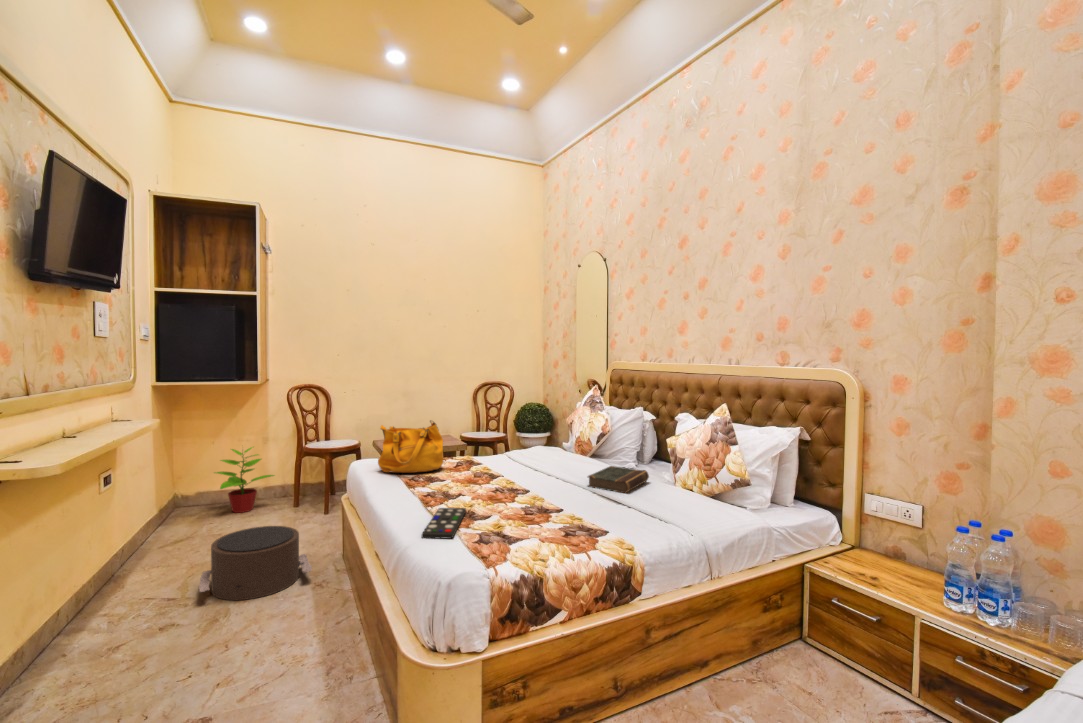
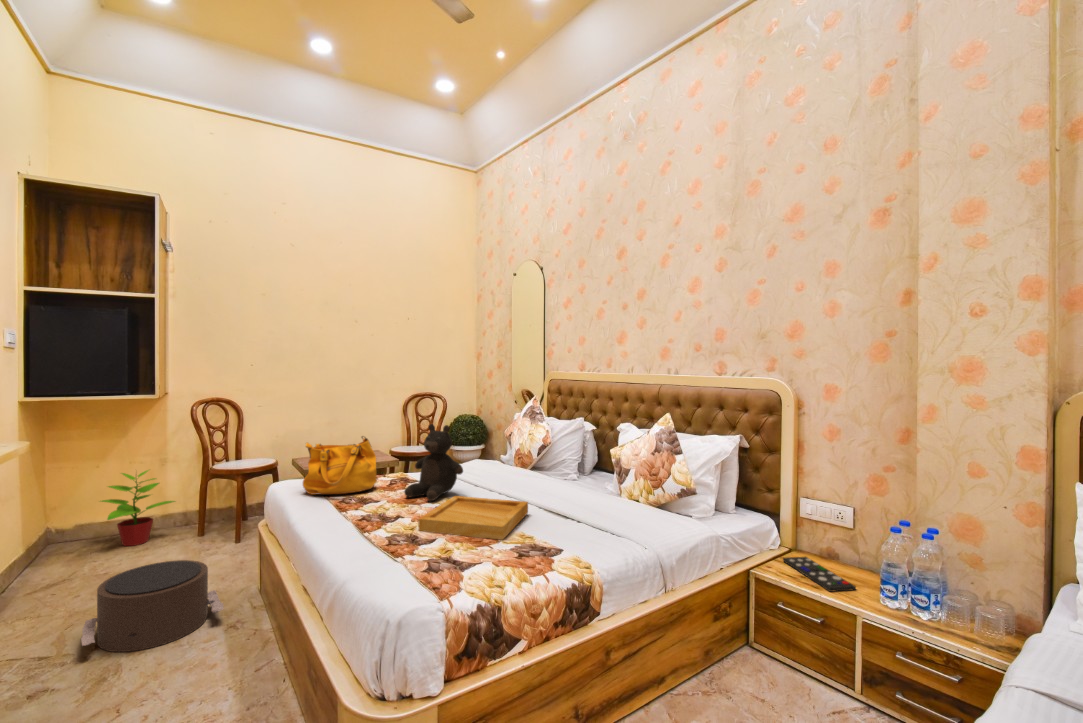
teddy bear: none [467,410,522,482] -> present [404,424,463,501]
book: present [588,466,649,493] -> none [533,478,594,507]
tray: none [476,478,581,520] -> present [419,496,528,540]
remote control: present [422,508,466,539] -> present [783,557,856,592]

